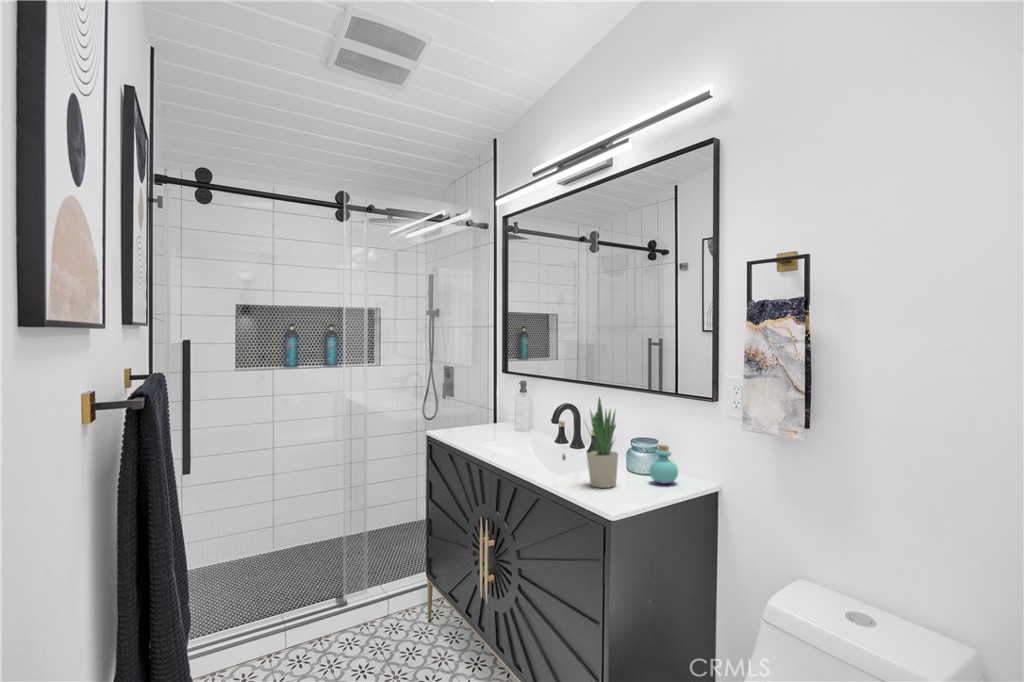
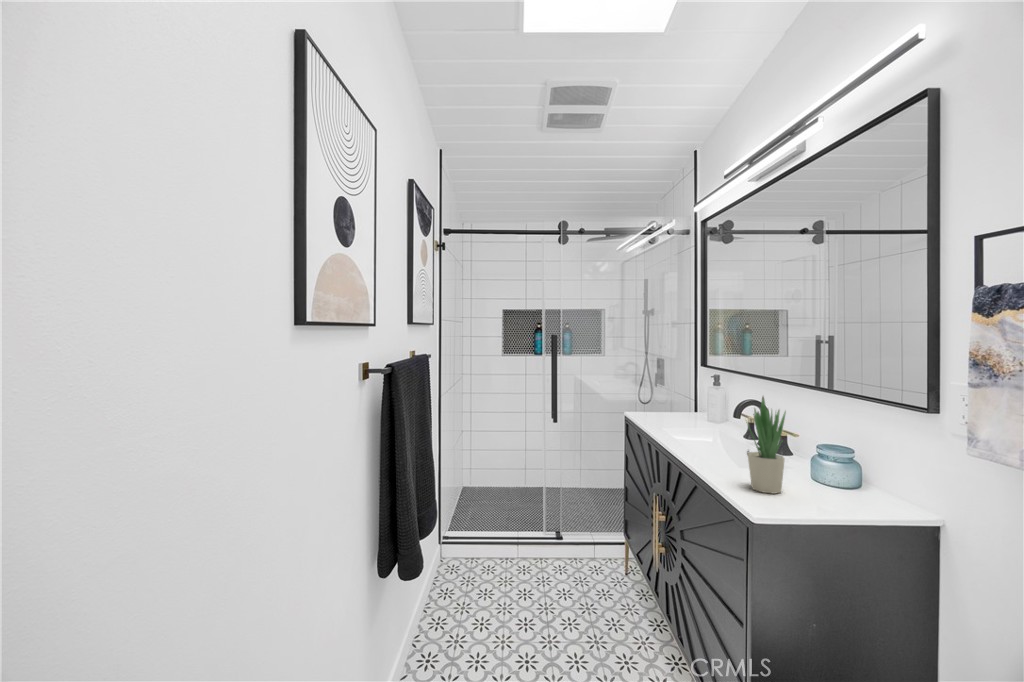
perfume bottle: present [650,445,678,483] -> none [828,456,869,502]

